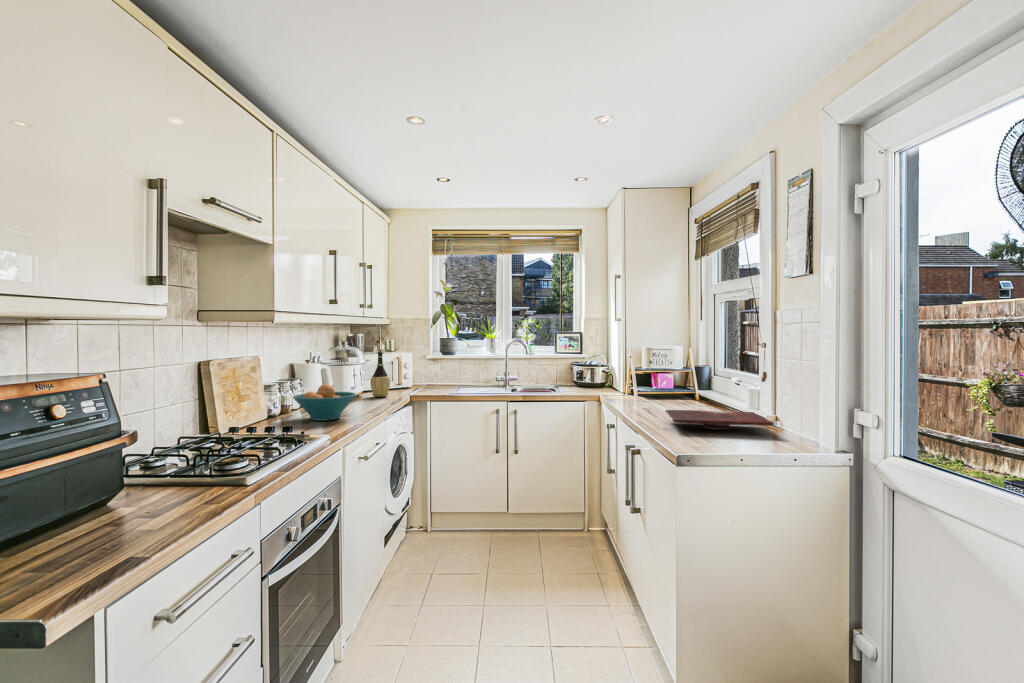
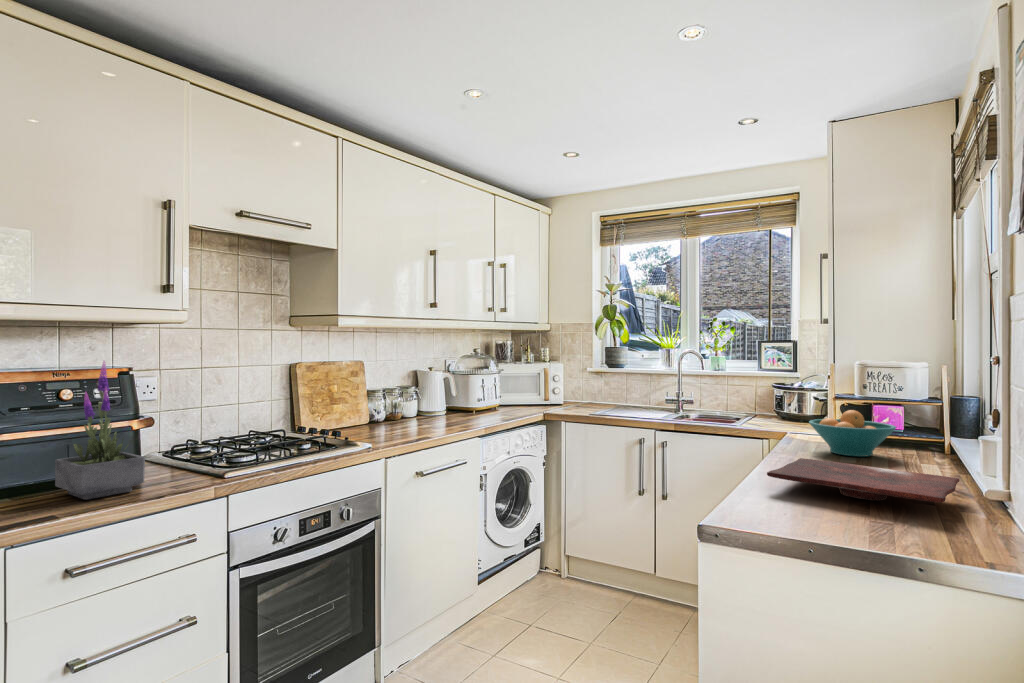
wine bottle: present [370,349,390,397] -> none [498,358,520,411]
potted plant: none [80,365,198,534] -> present [55,361,145,499]
fruit bowl: present [293,384,356,421] -> present [809,410,896,457]

